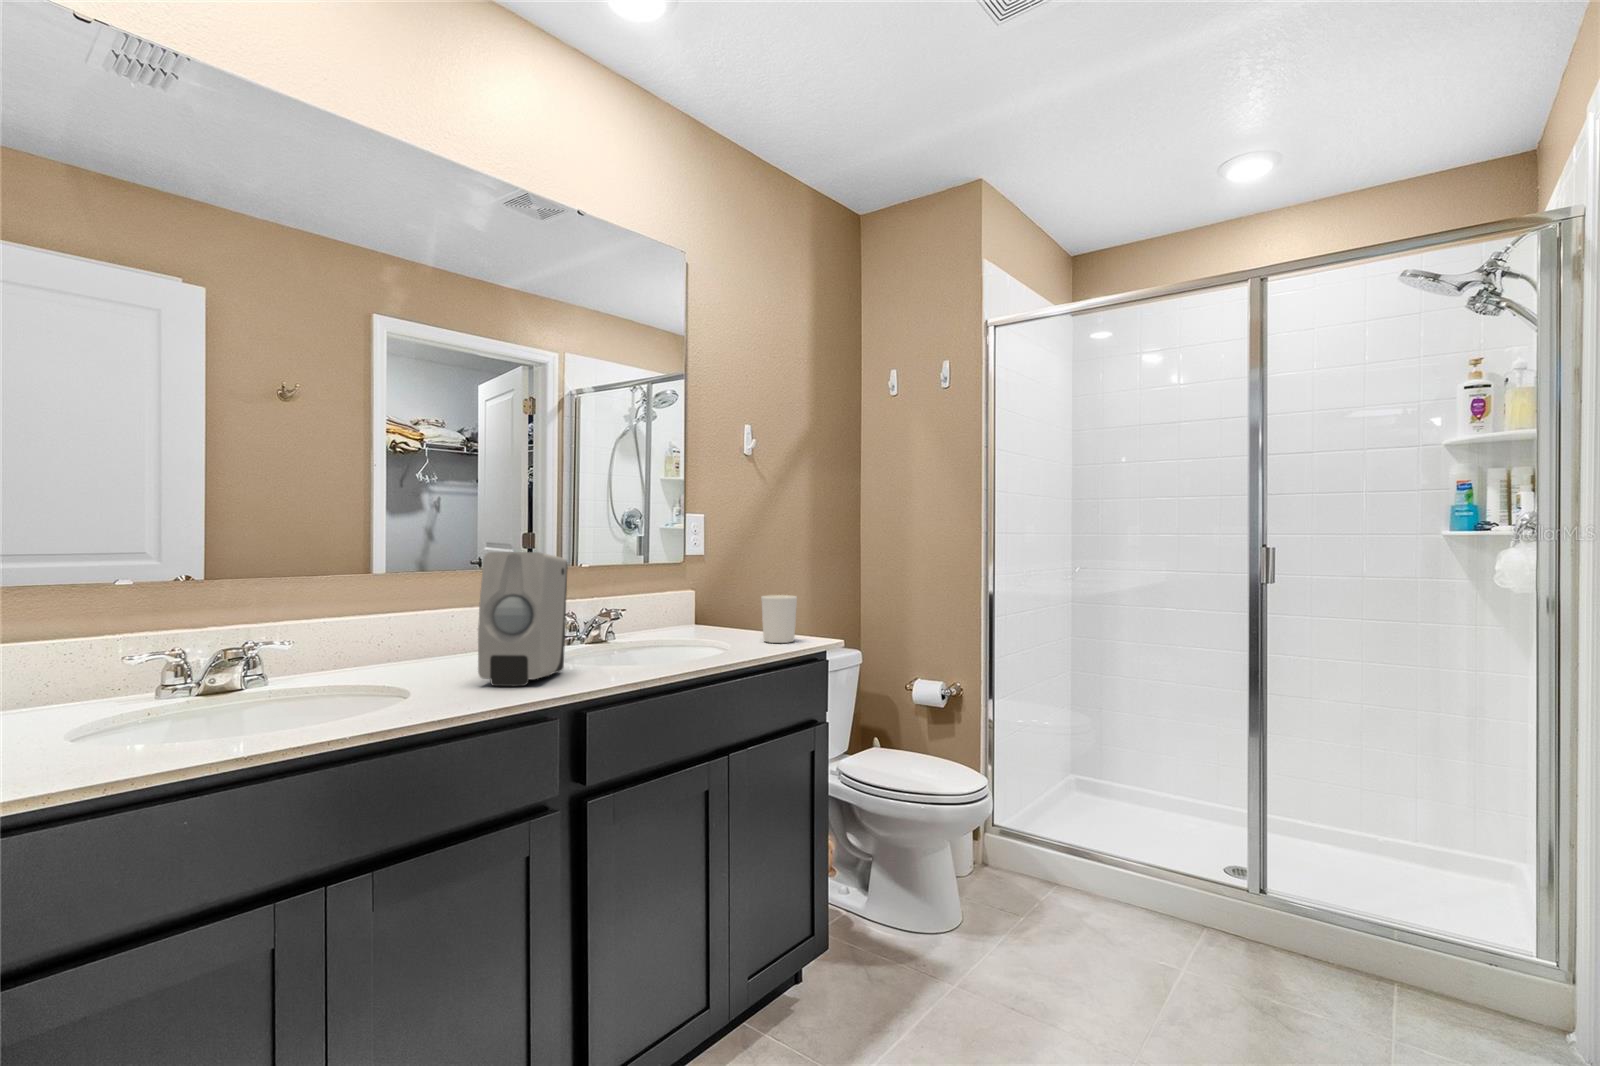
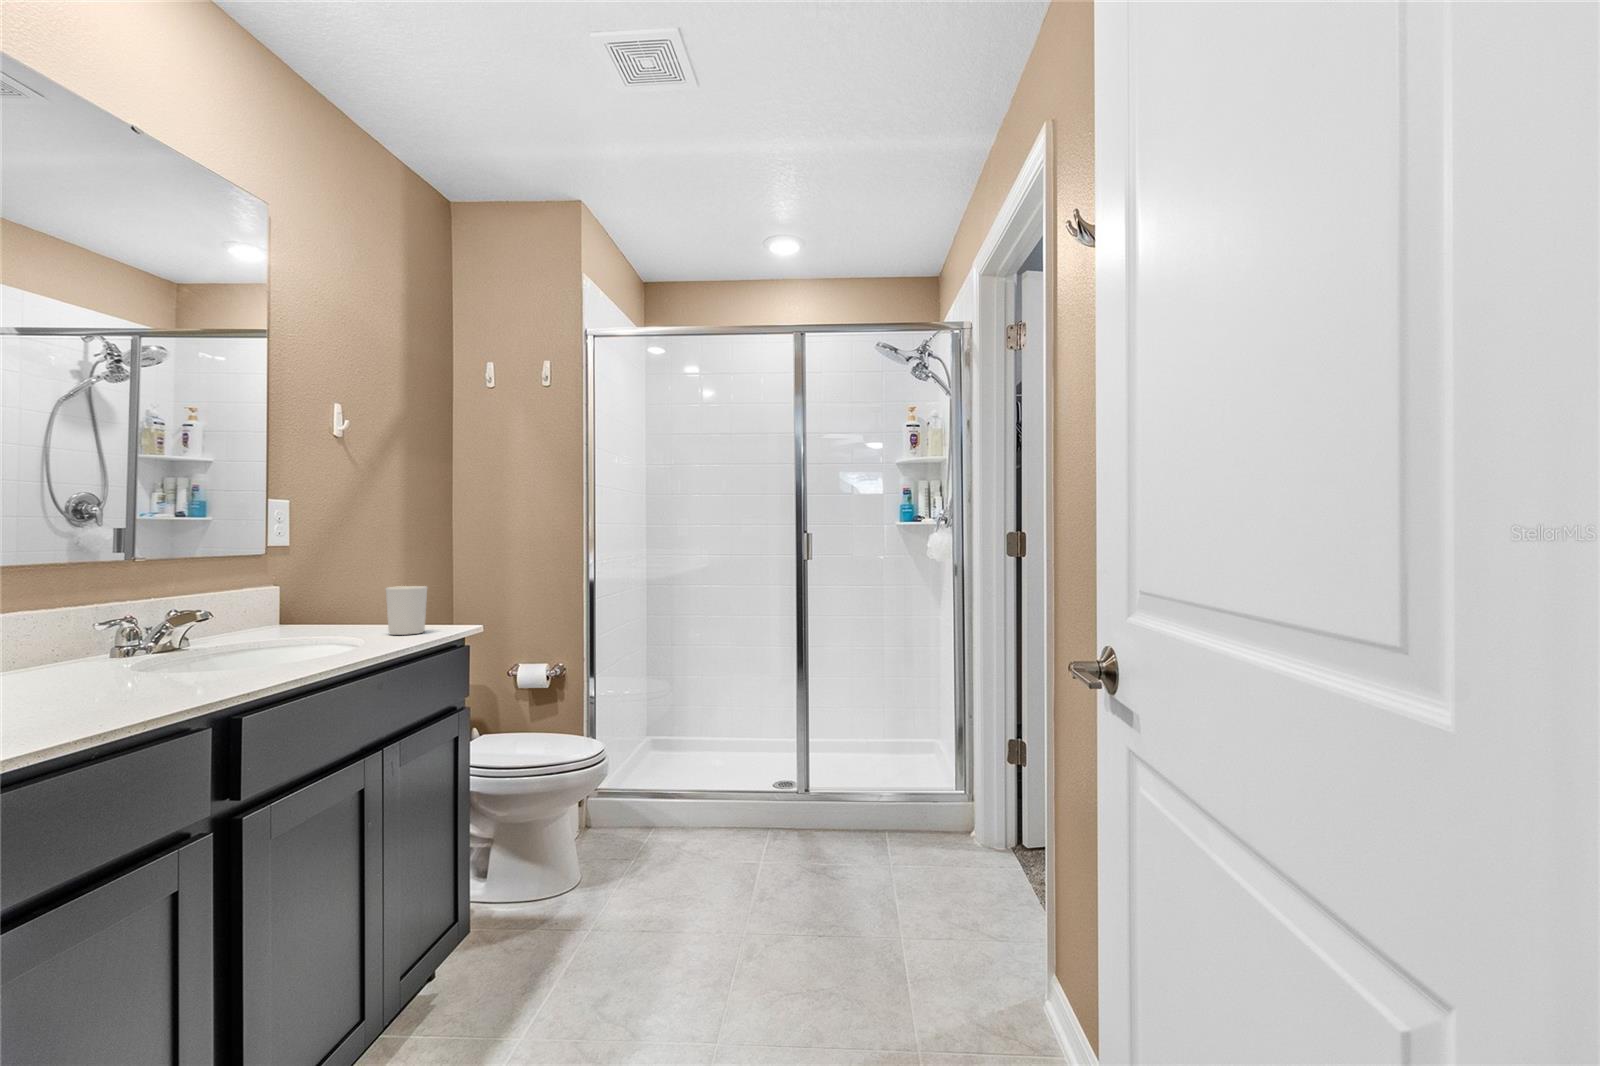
soap dispenser: present [478,552,568,686] -> none [68,539,177,702]

